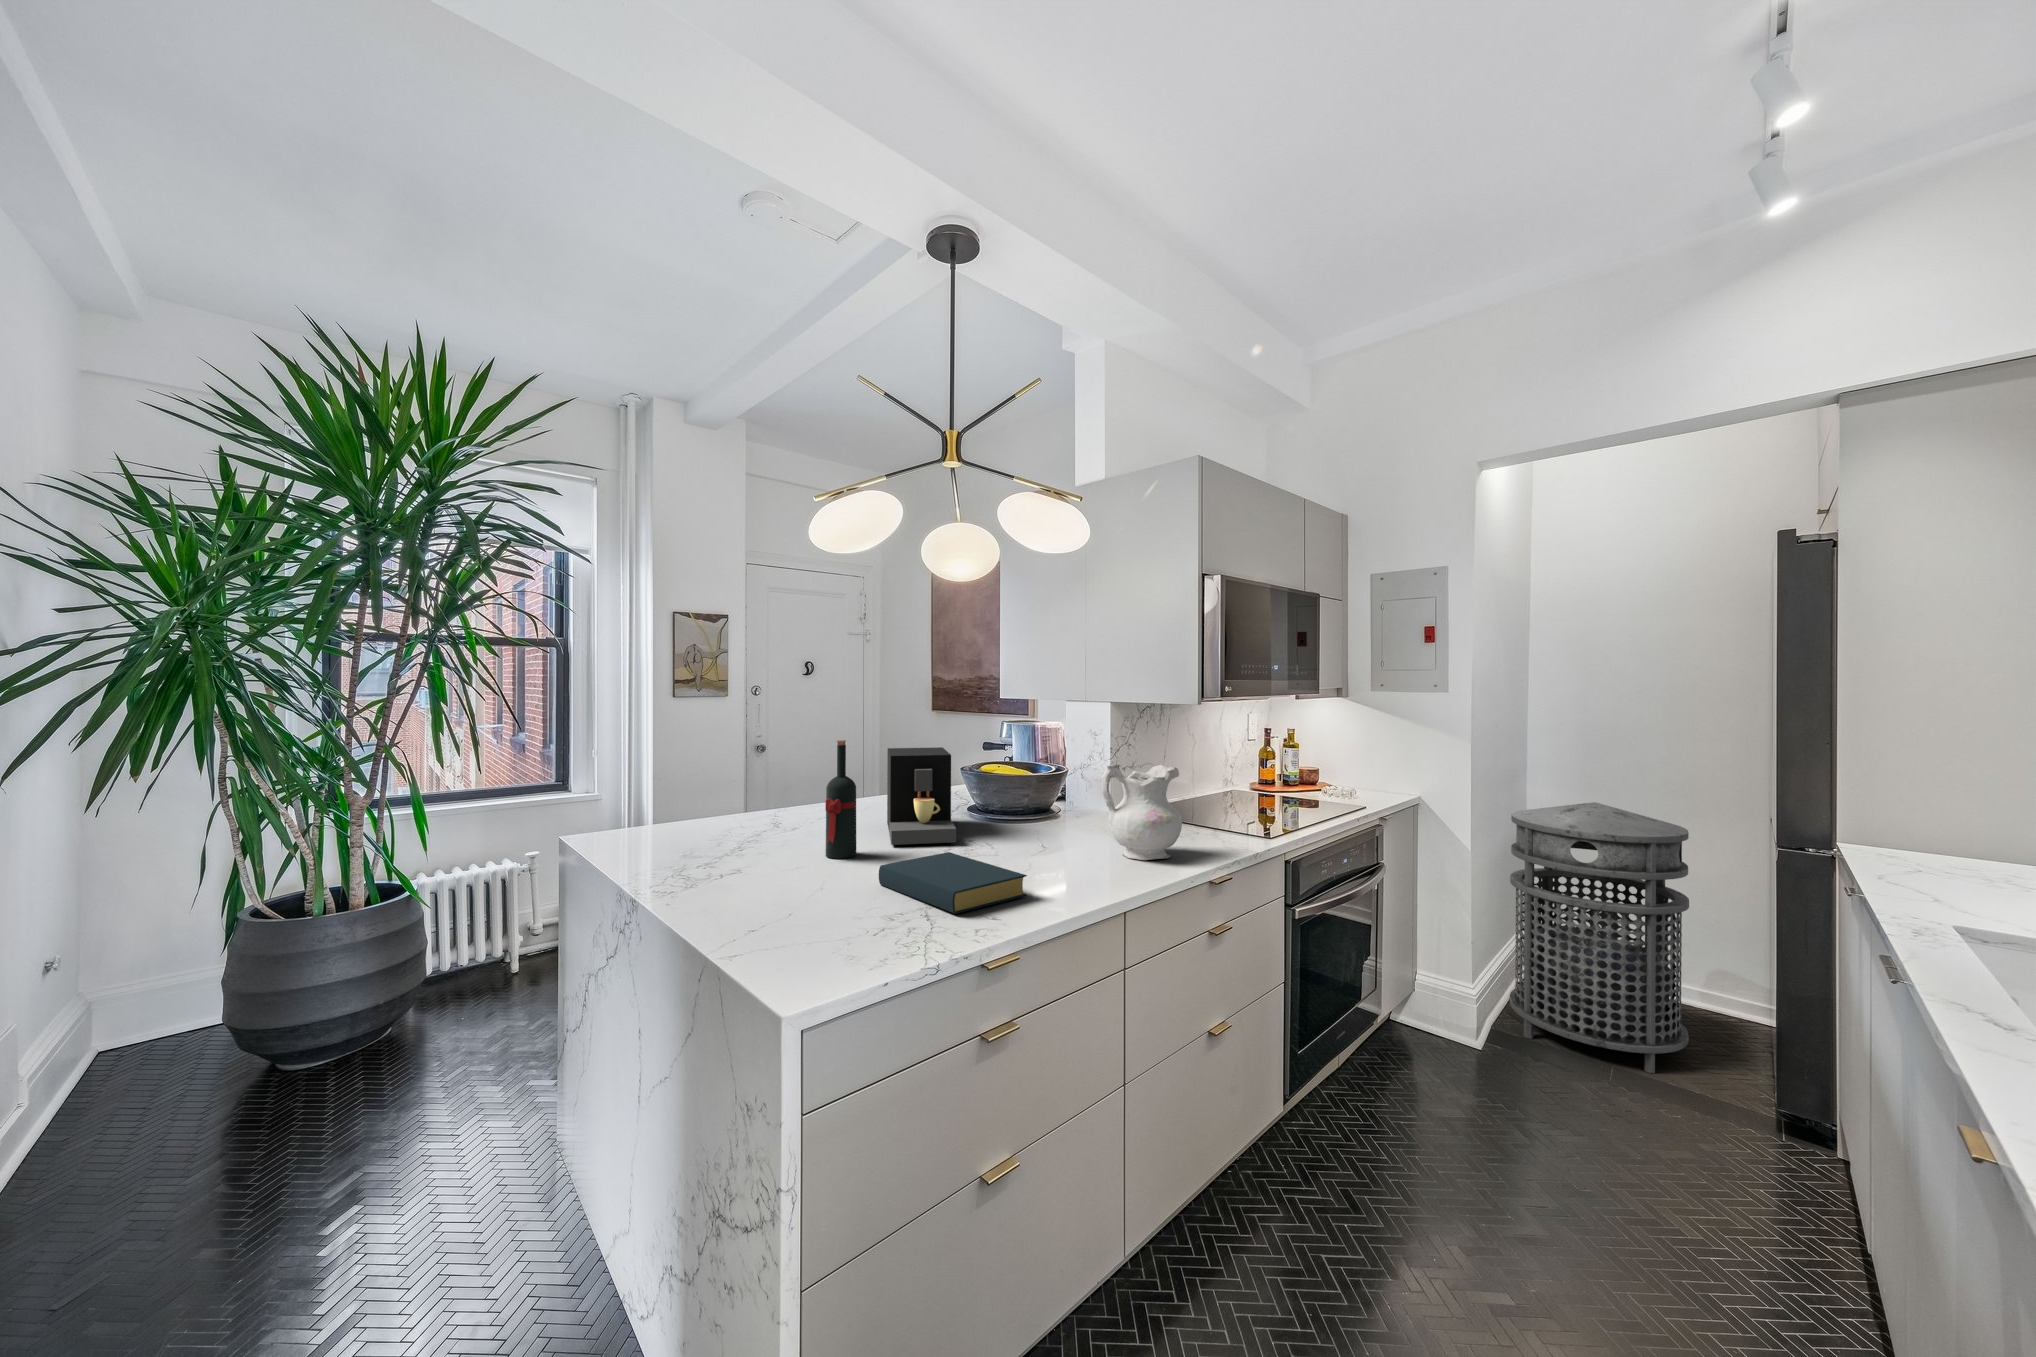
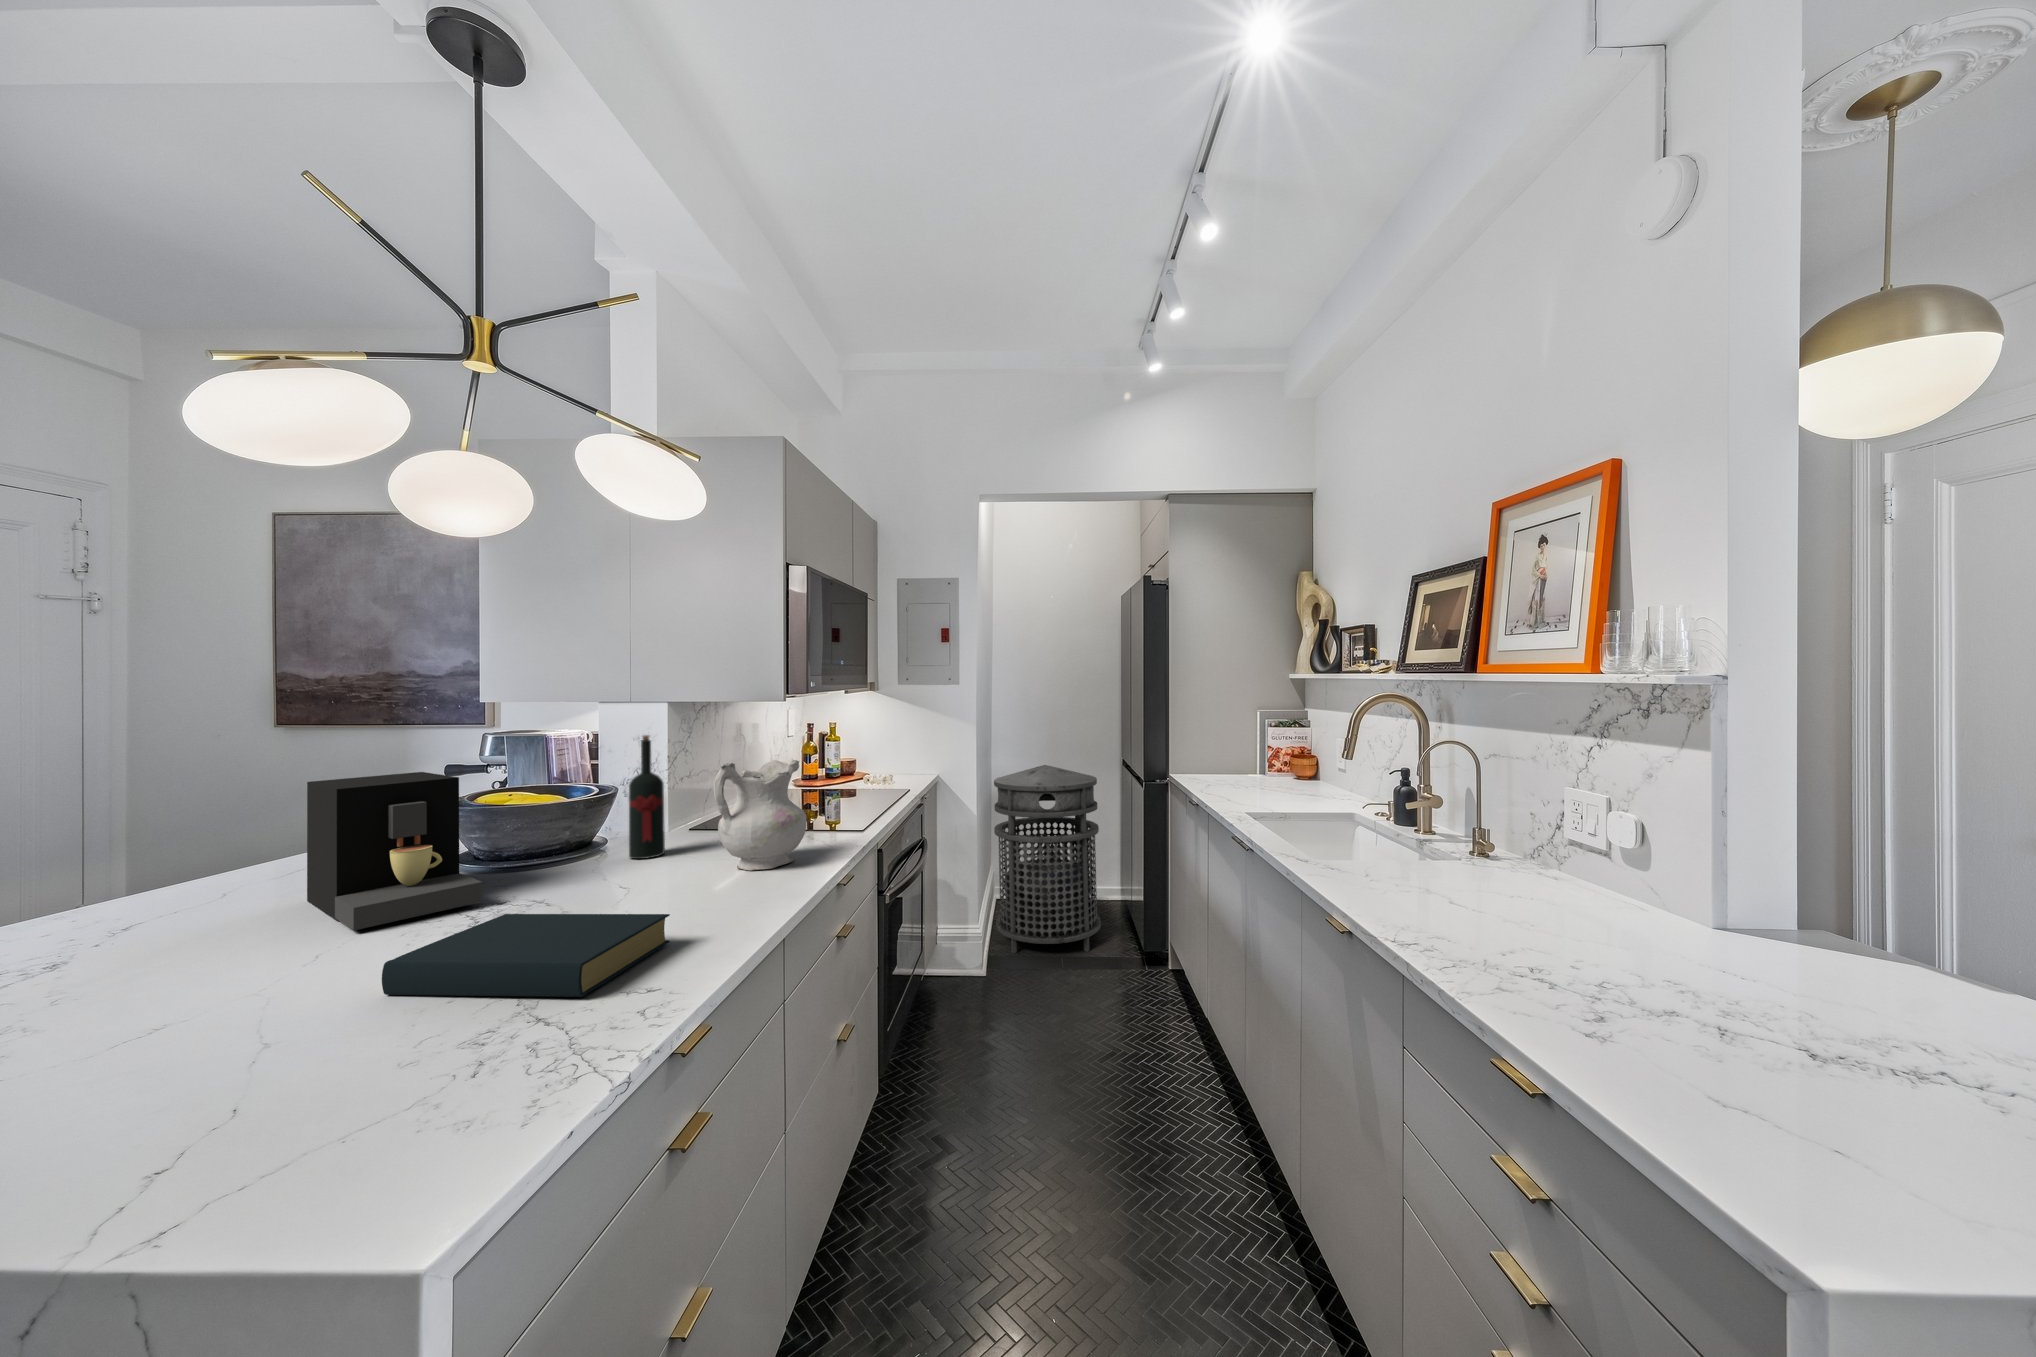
wine bottle: present [825,740,856,858] -> present [629,735,665,859]

